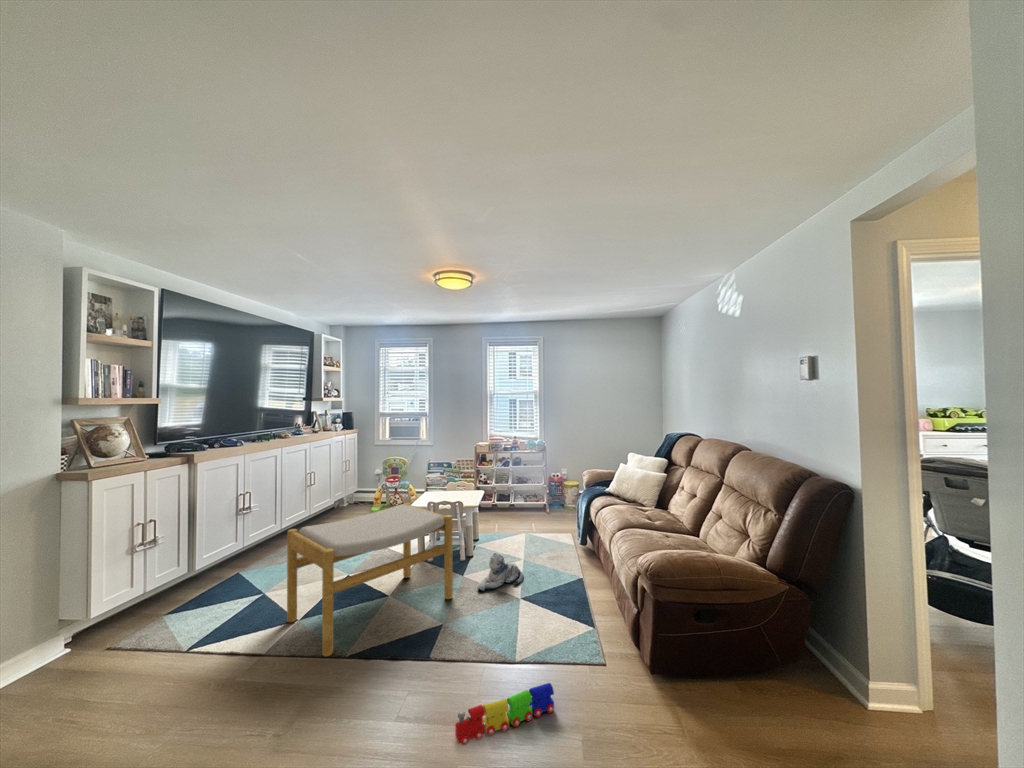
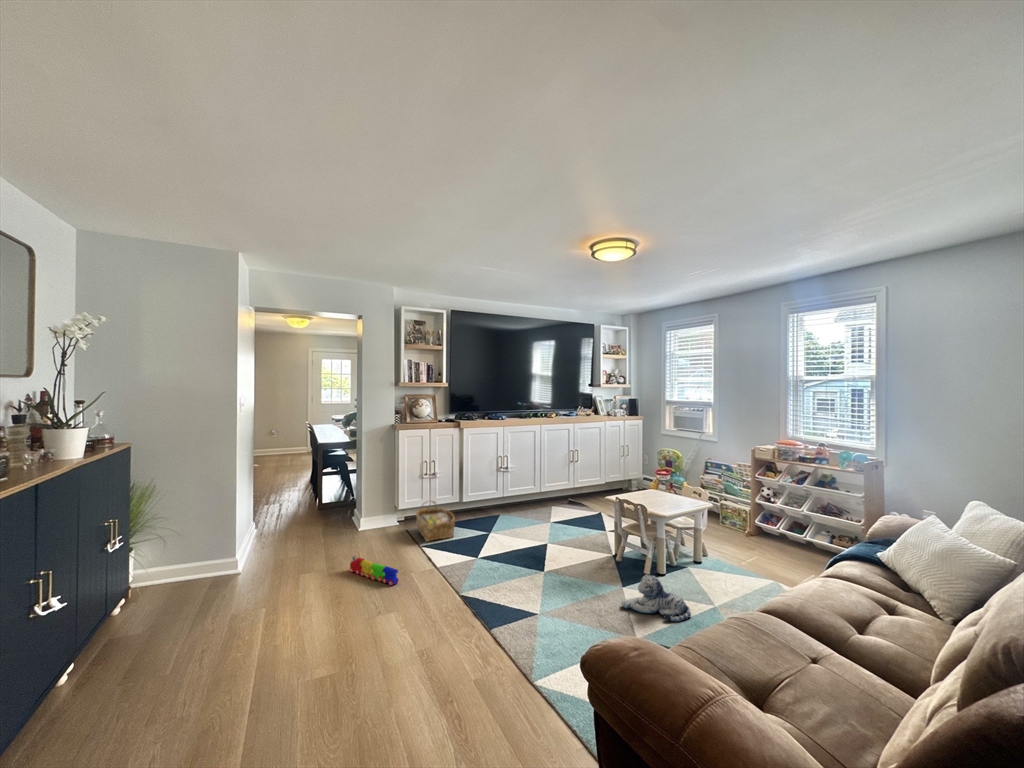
footstool: present [287,503,453,656] -> none [461,488,594,599]
woven basket: none [134,578,217,639] -> present [416,501,455,542]
toy train: present [455,683,554,745] -> present [350,556,399,585]

